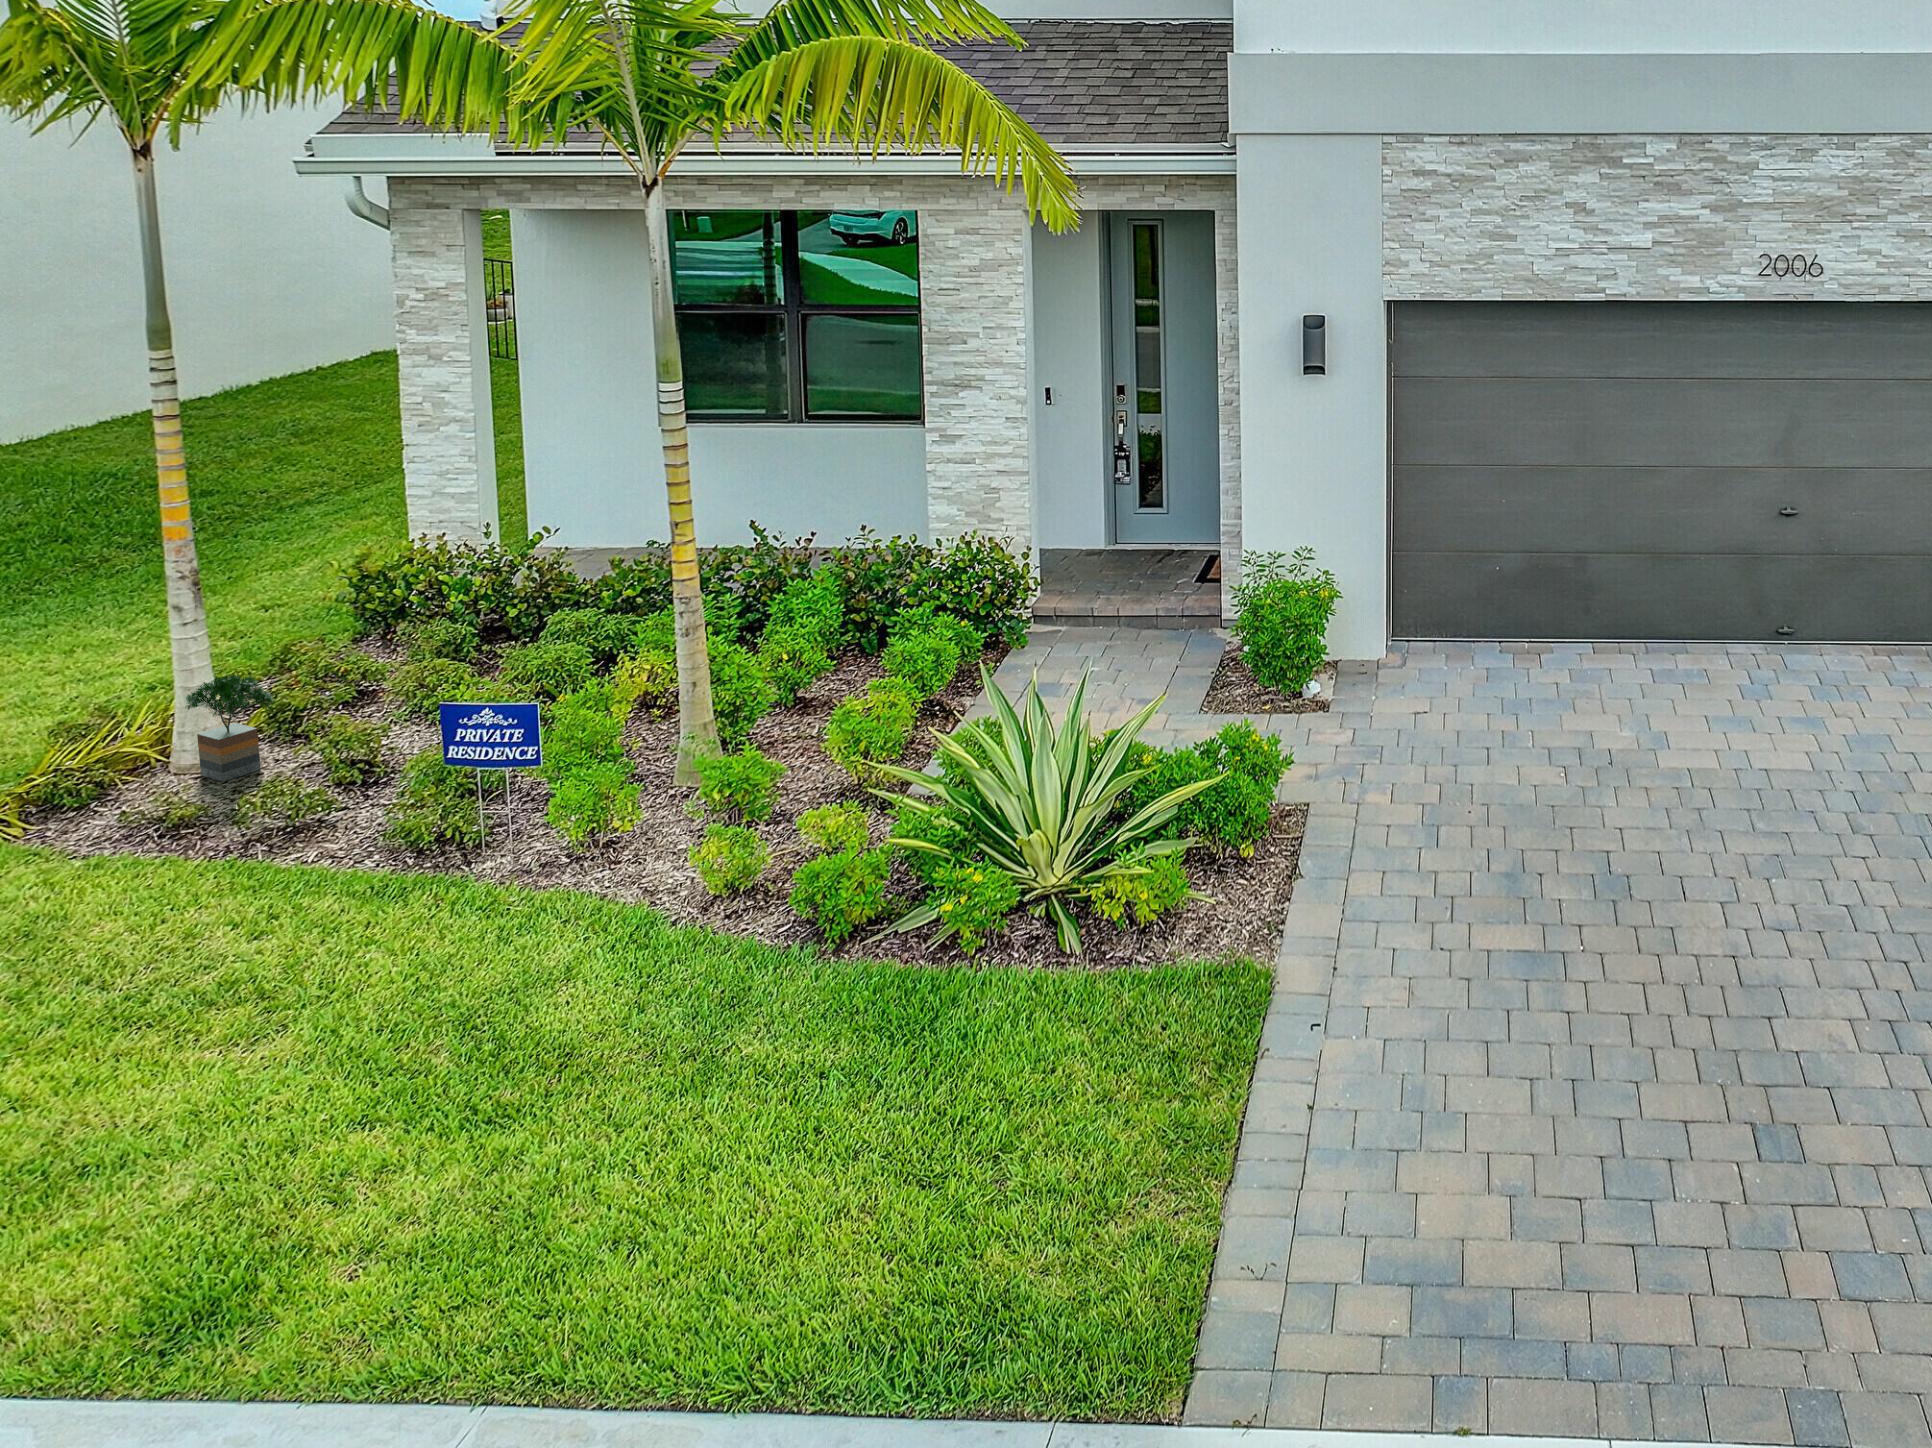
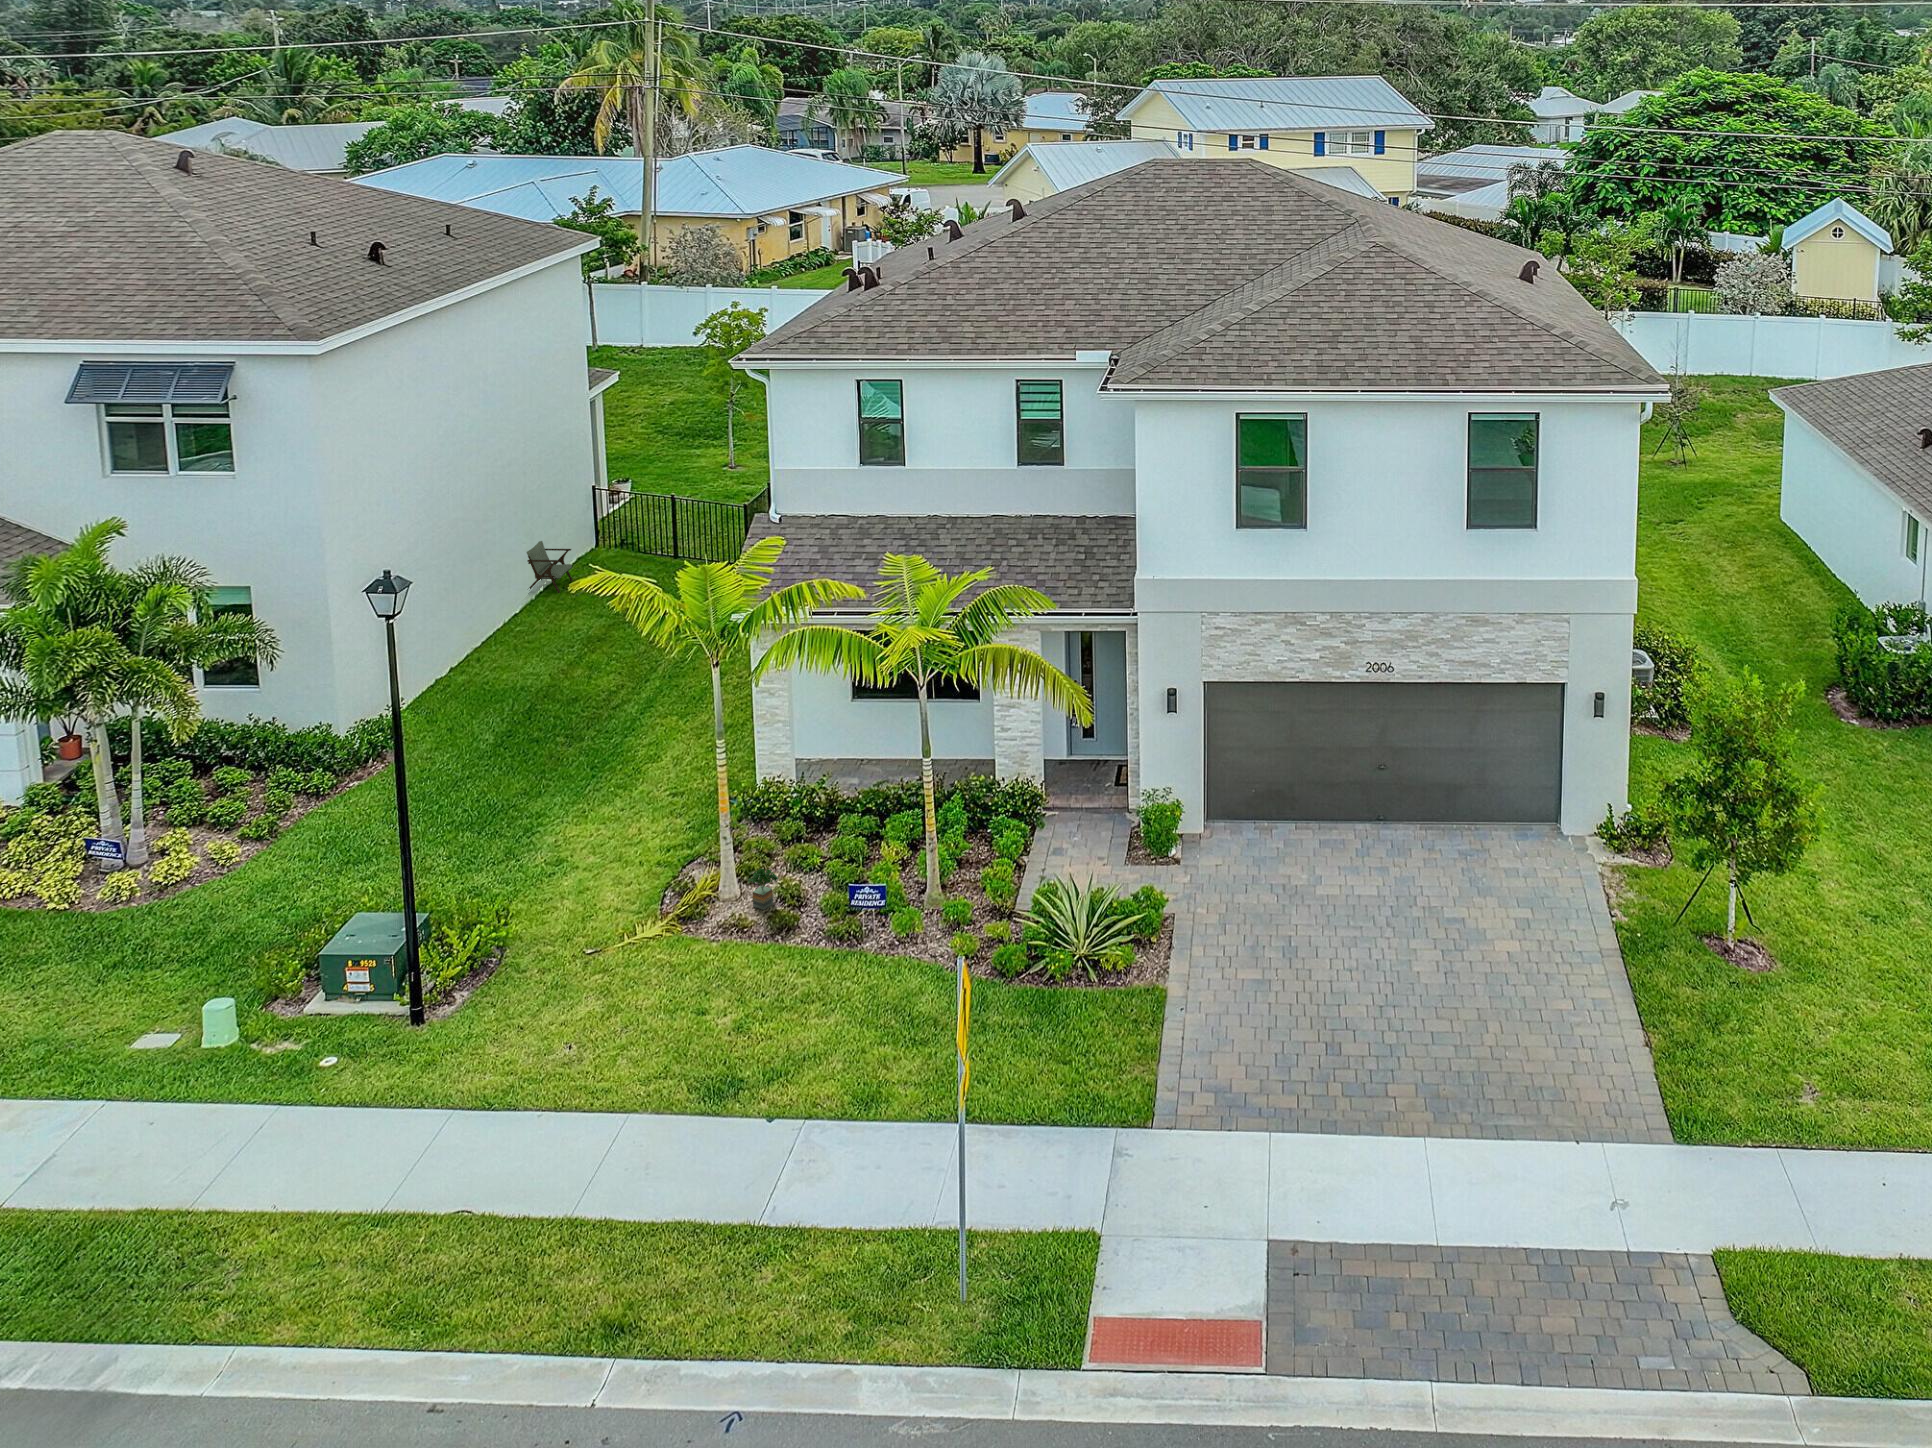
lounge chair: none [248,310,344,389] -> present [527,541,573,593]

